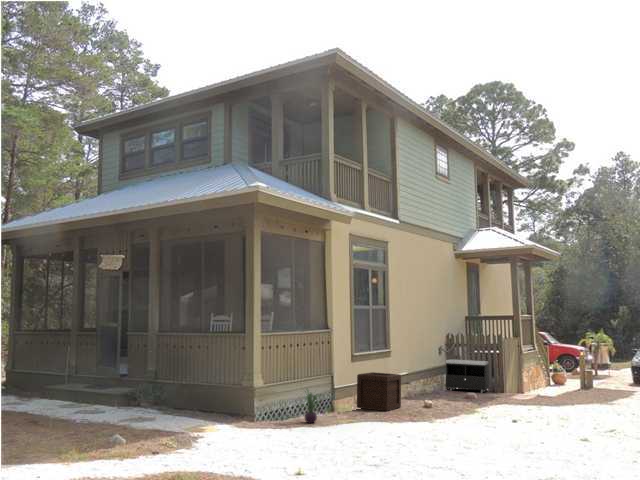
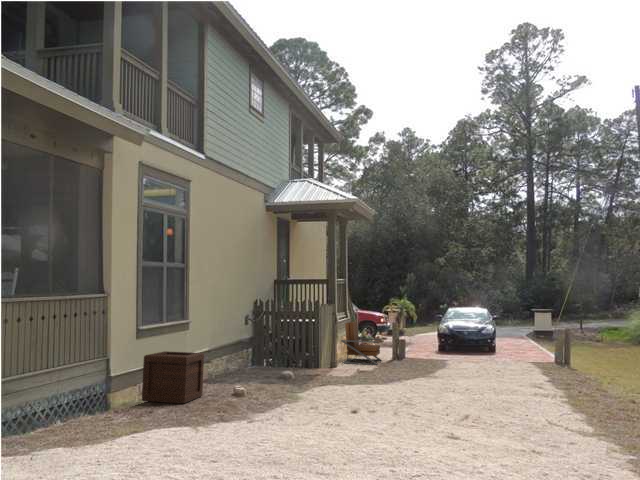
lounge chair: none [526,354,568,393] -> present [341,322,381,365]
storage bench: present [446,359,489,393] -> none [253,331,302,369]
decorative plant: present [299,389,317,423] -> none [42,381,99,434]

